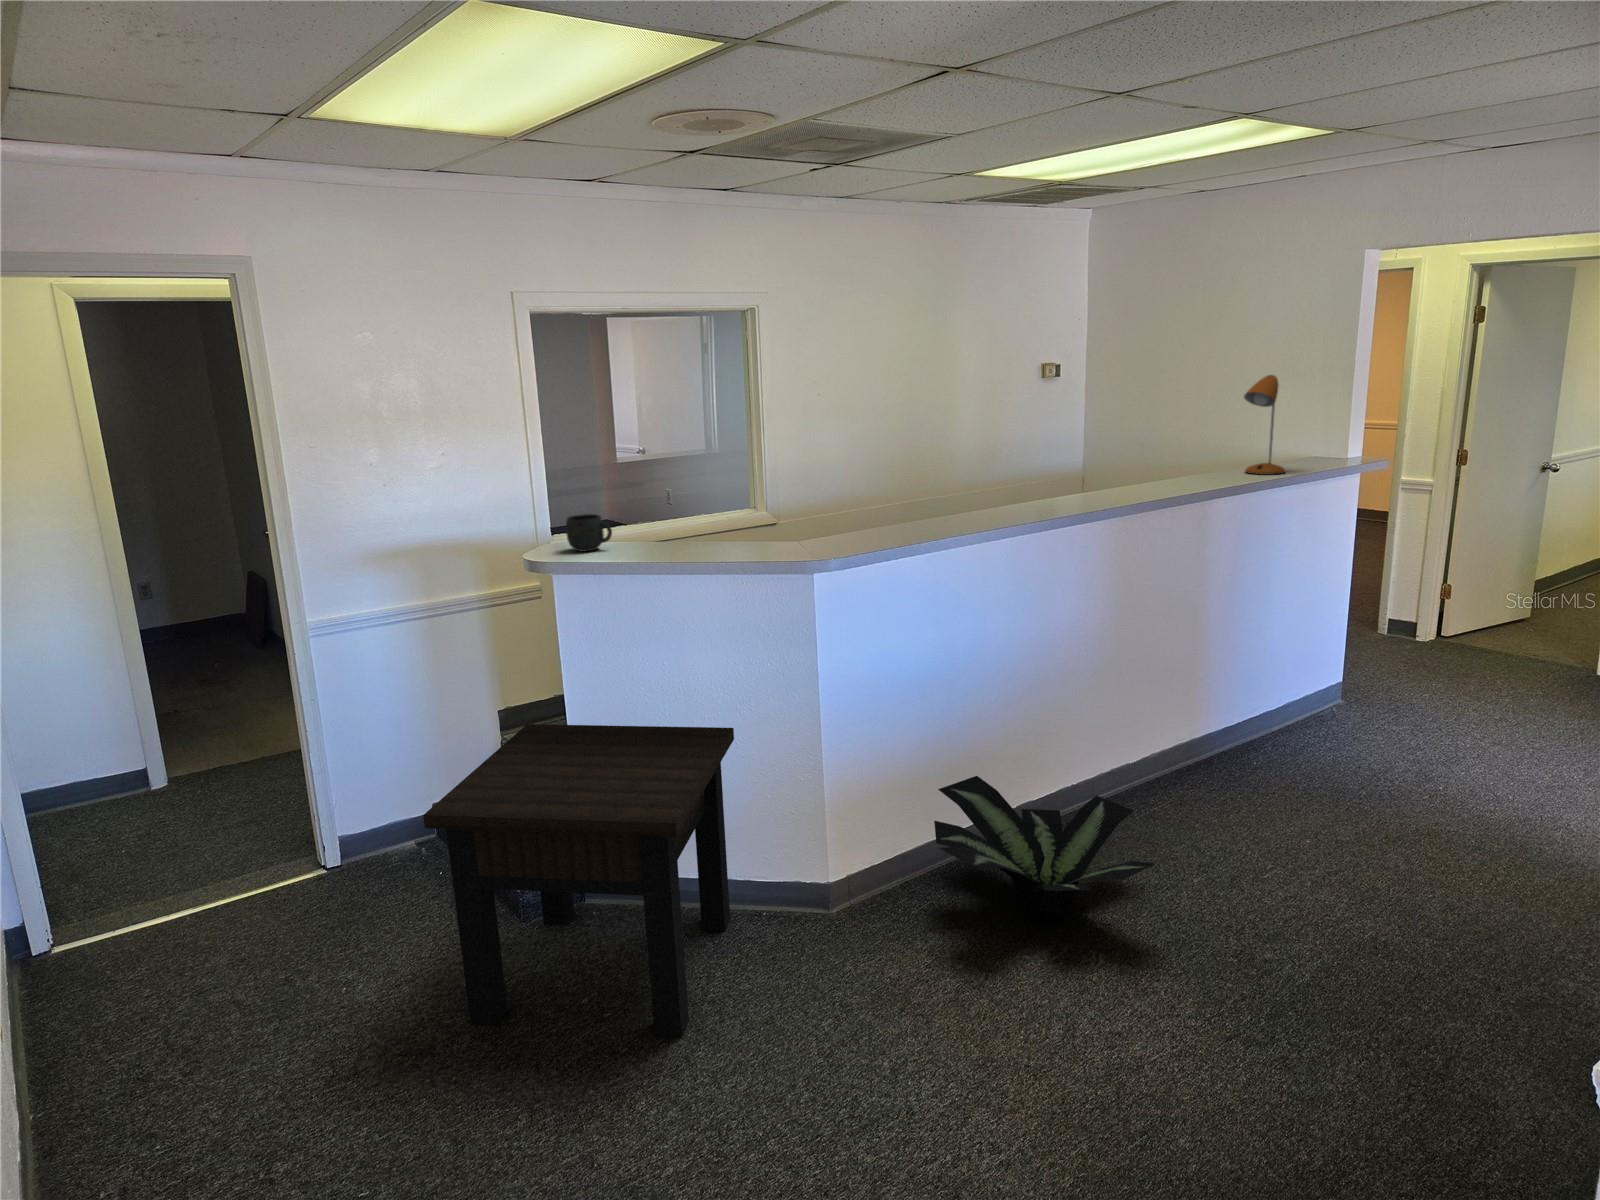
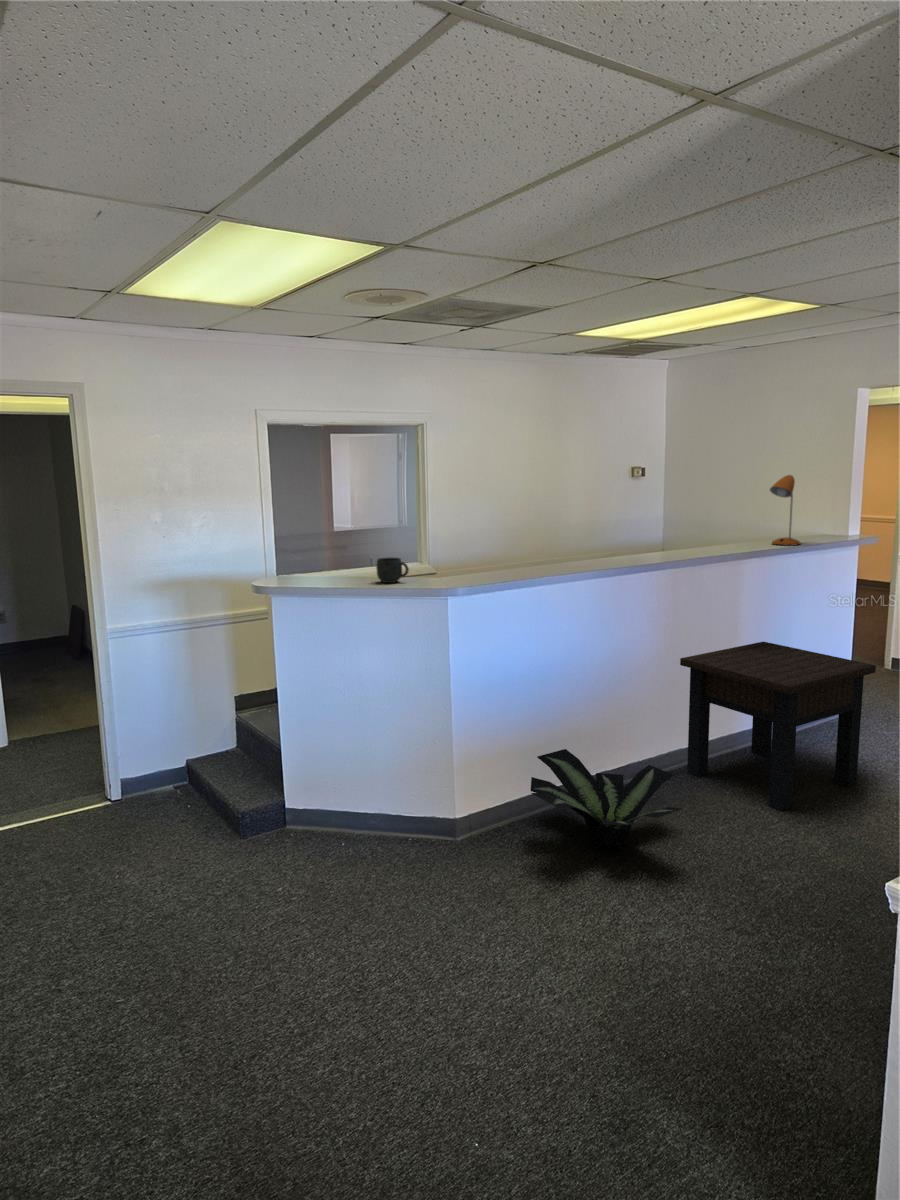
mug: present [566,514,612,552] -> present [376,558,409,583]
side table: present [423,724,734,1037] -> present [680,642,876,811]

